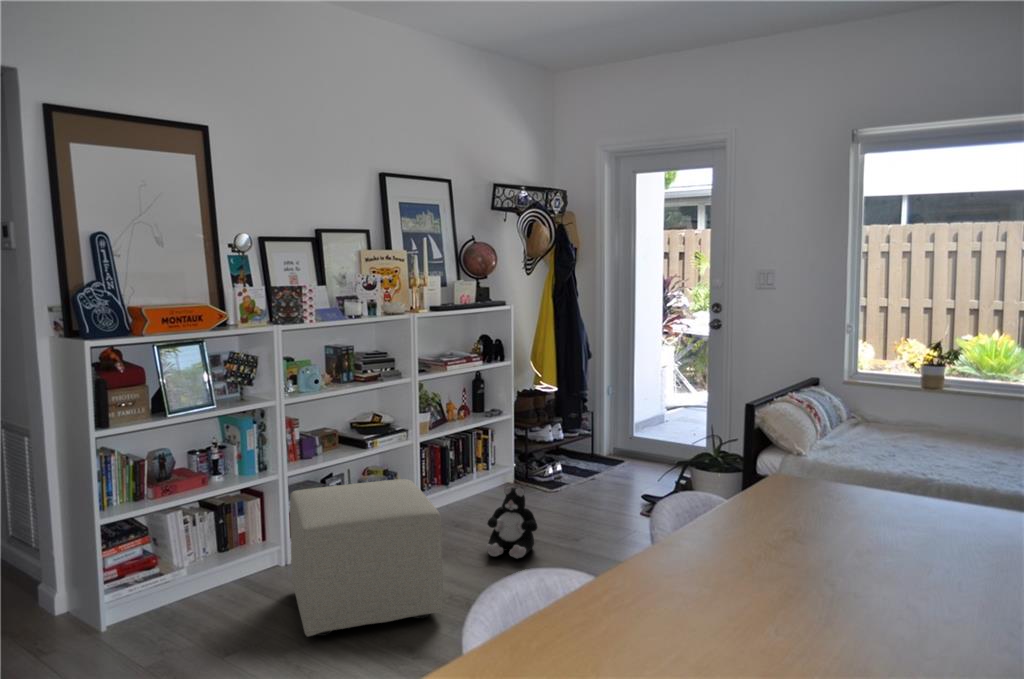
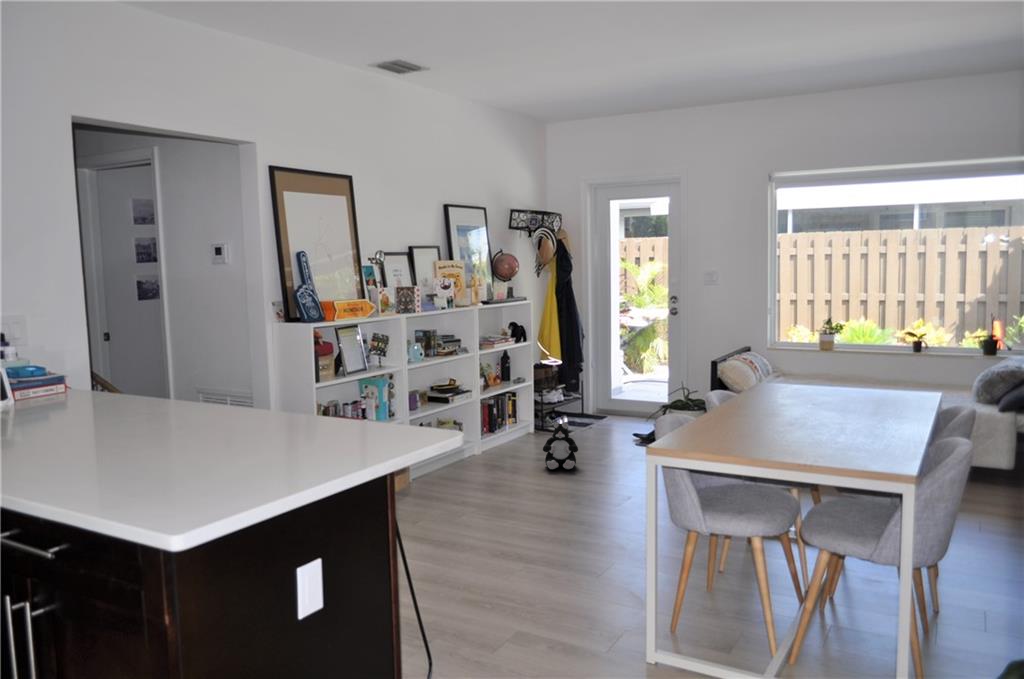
ottoman: present [290,479,443,636] -> none [428,416,542,509]

